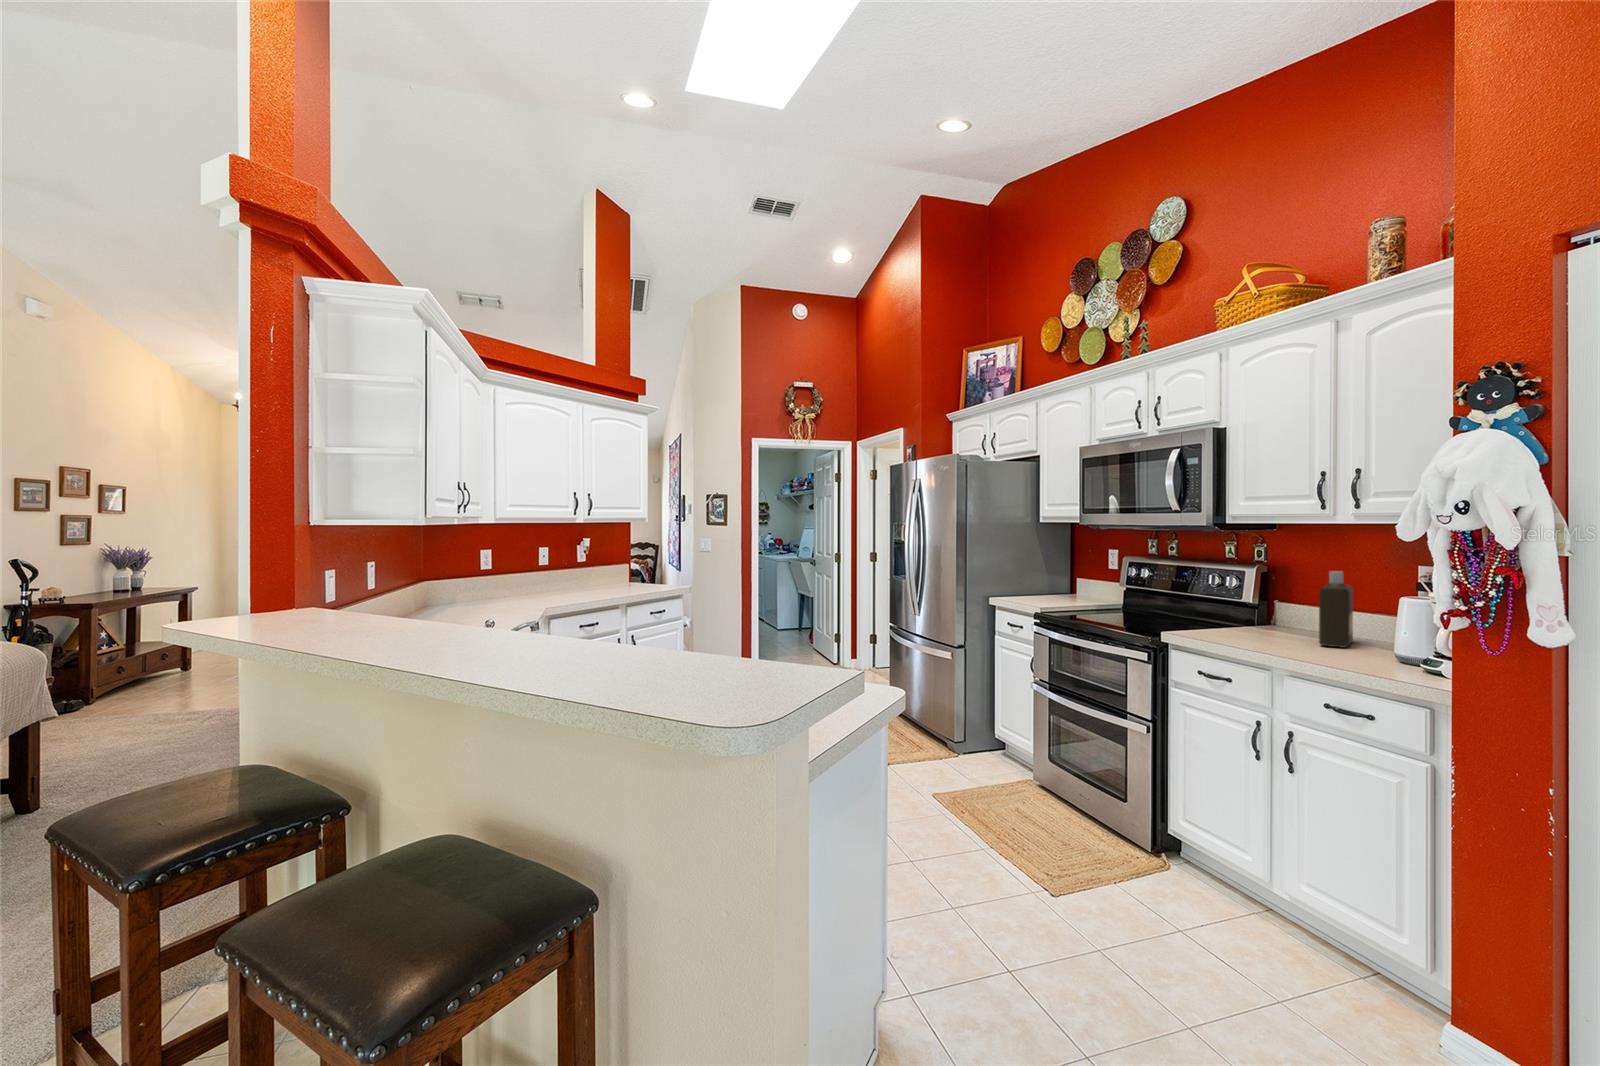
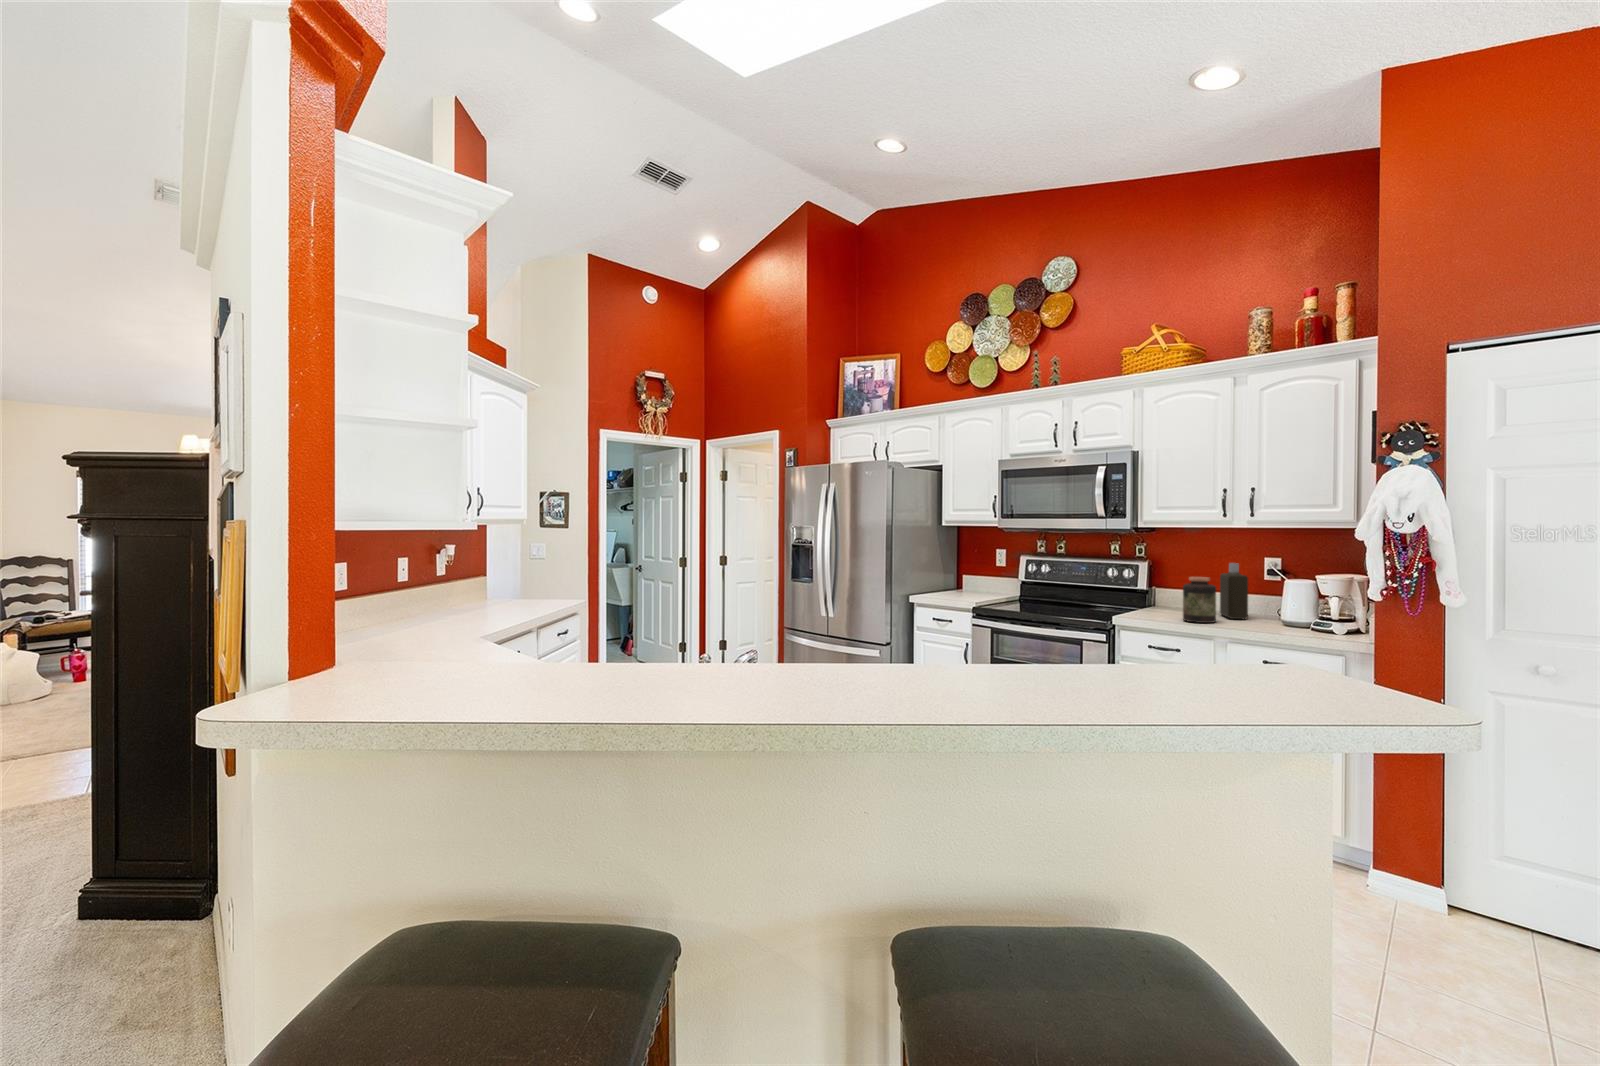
jar: none [1246,588,1292,649] -> present [1183,577,1216,623]

